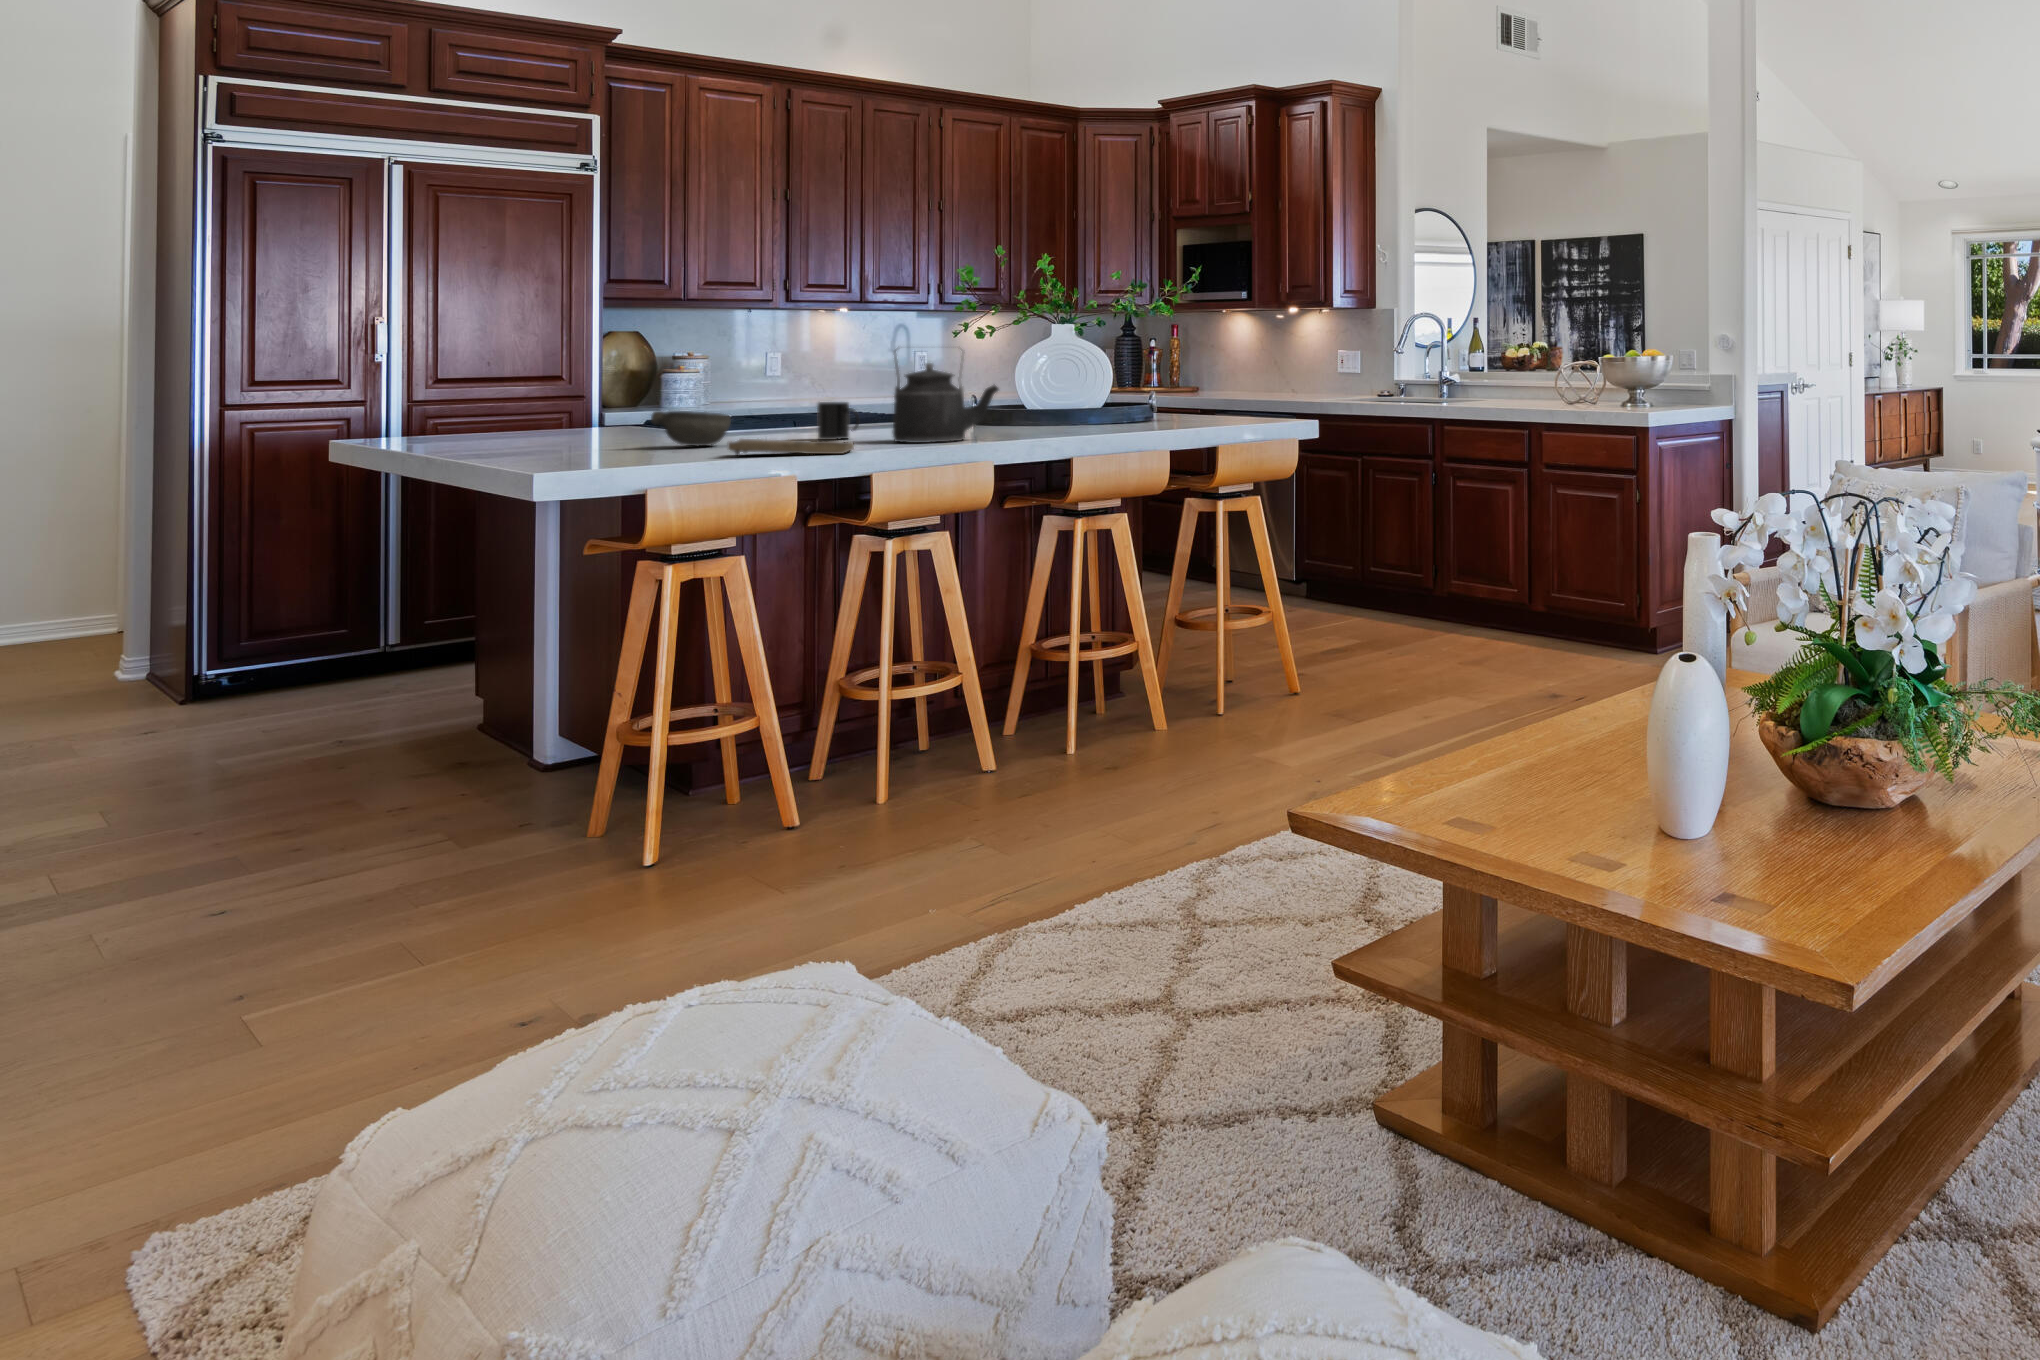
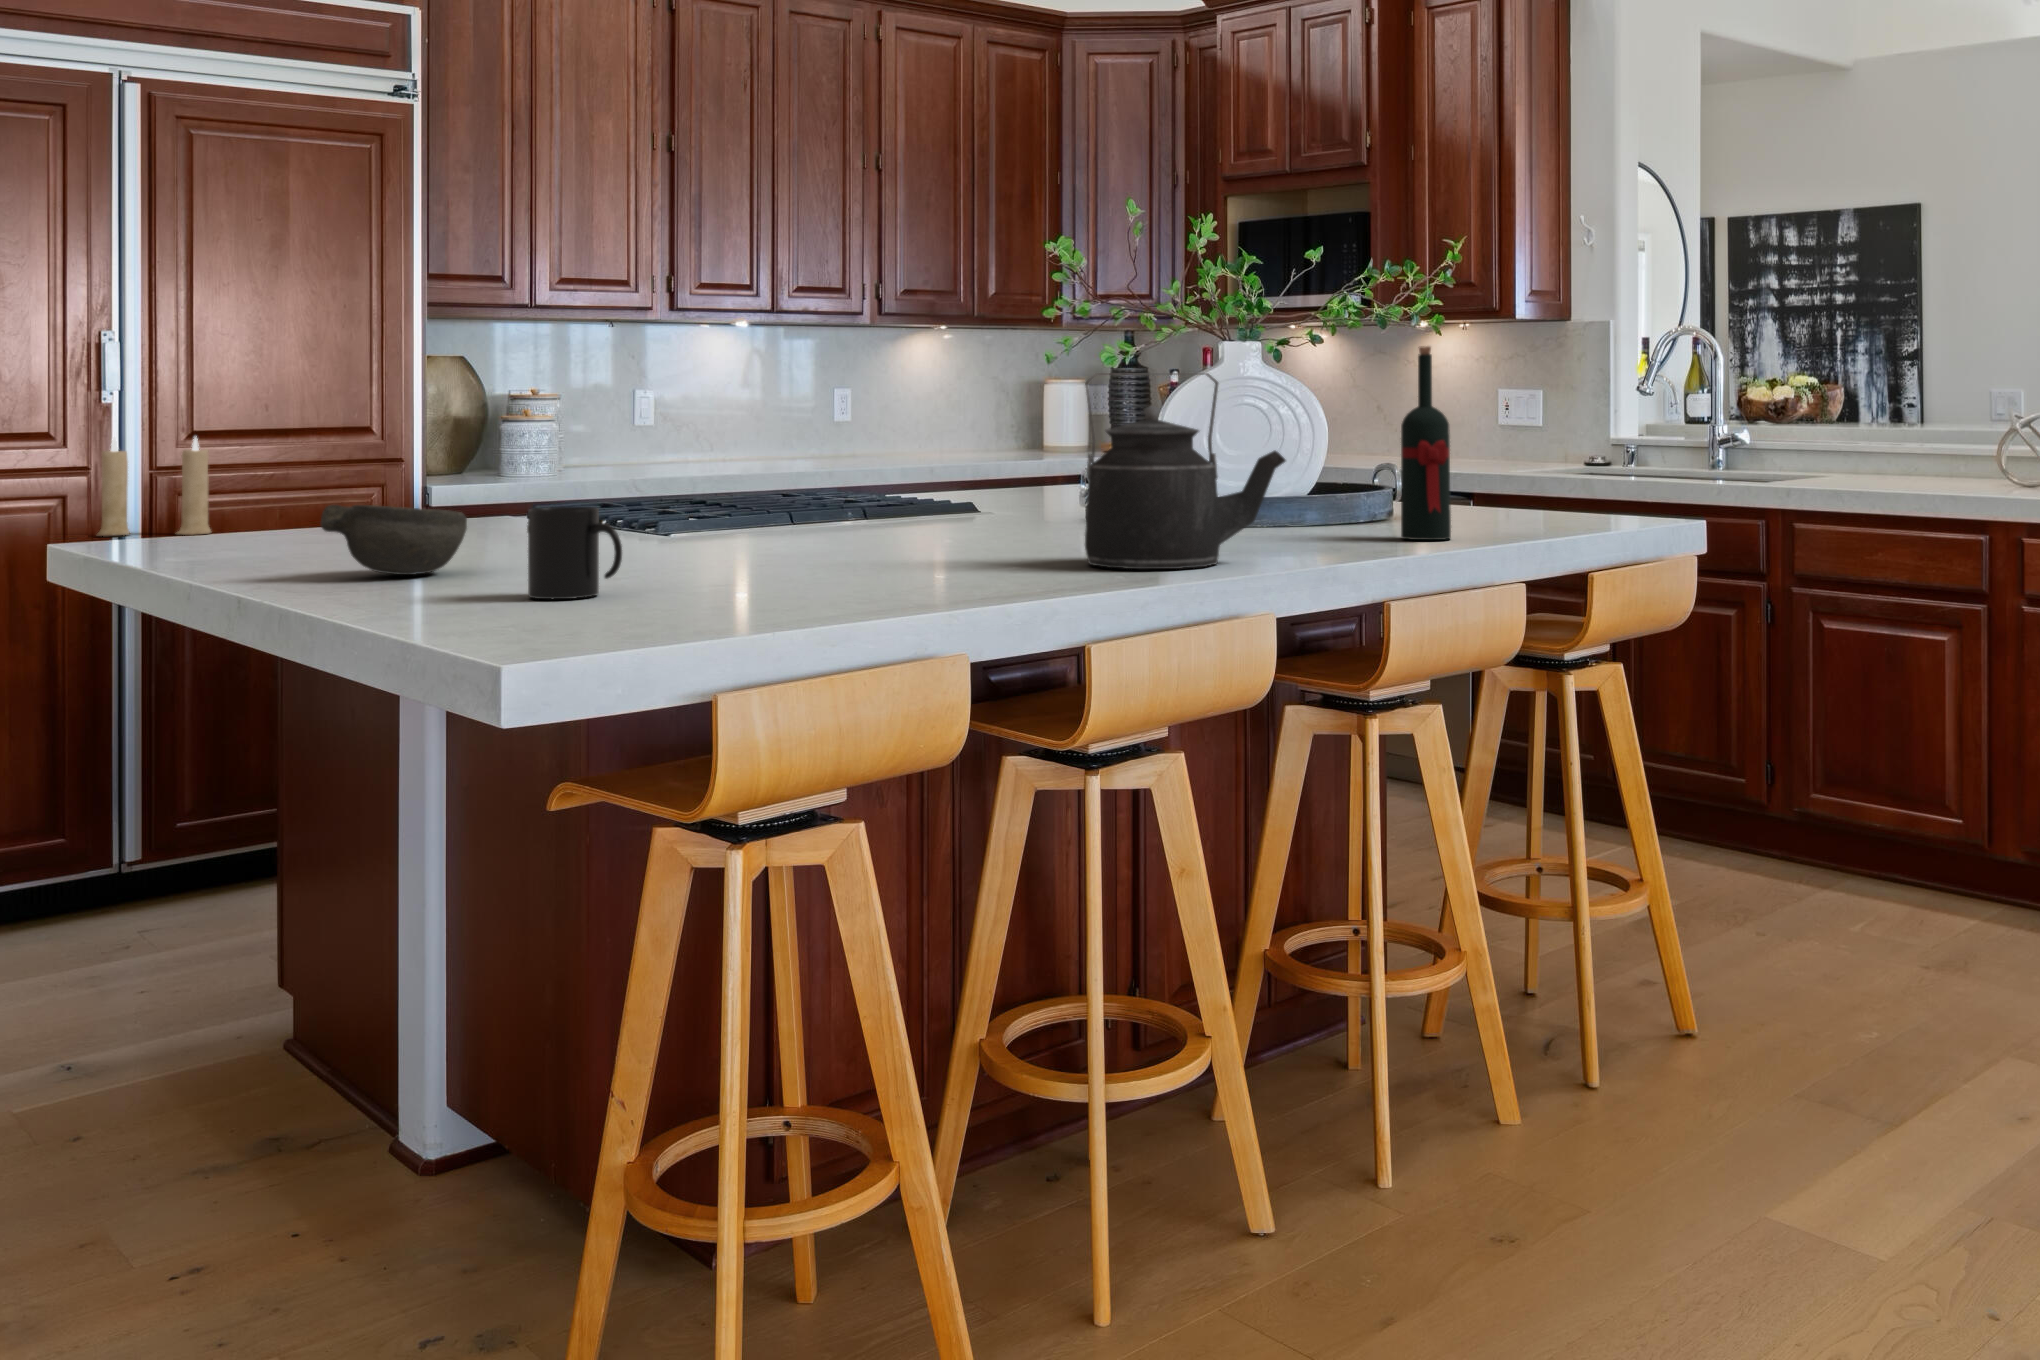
wine bottle: none [1096,332,1122,431] -> present [1401,346,1451,540]
candle: none [368,378,442,437] -> present [98,437,211,536]
mug: present [817,402,859,440] -> present [527,507,622,599]
bowl: present [651,411,731,446] -> present [321,505,467,575]
tray: present [728,439,854,455] -> none [858,566,1093,607]

